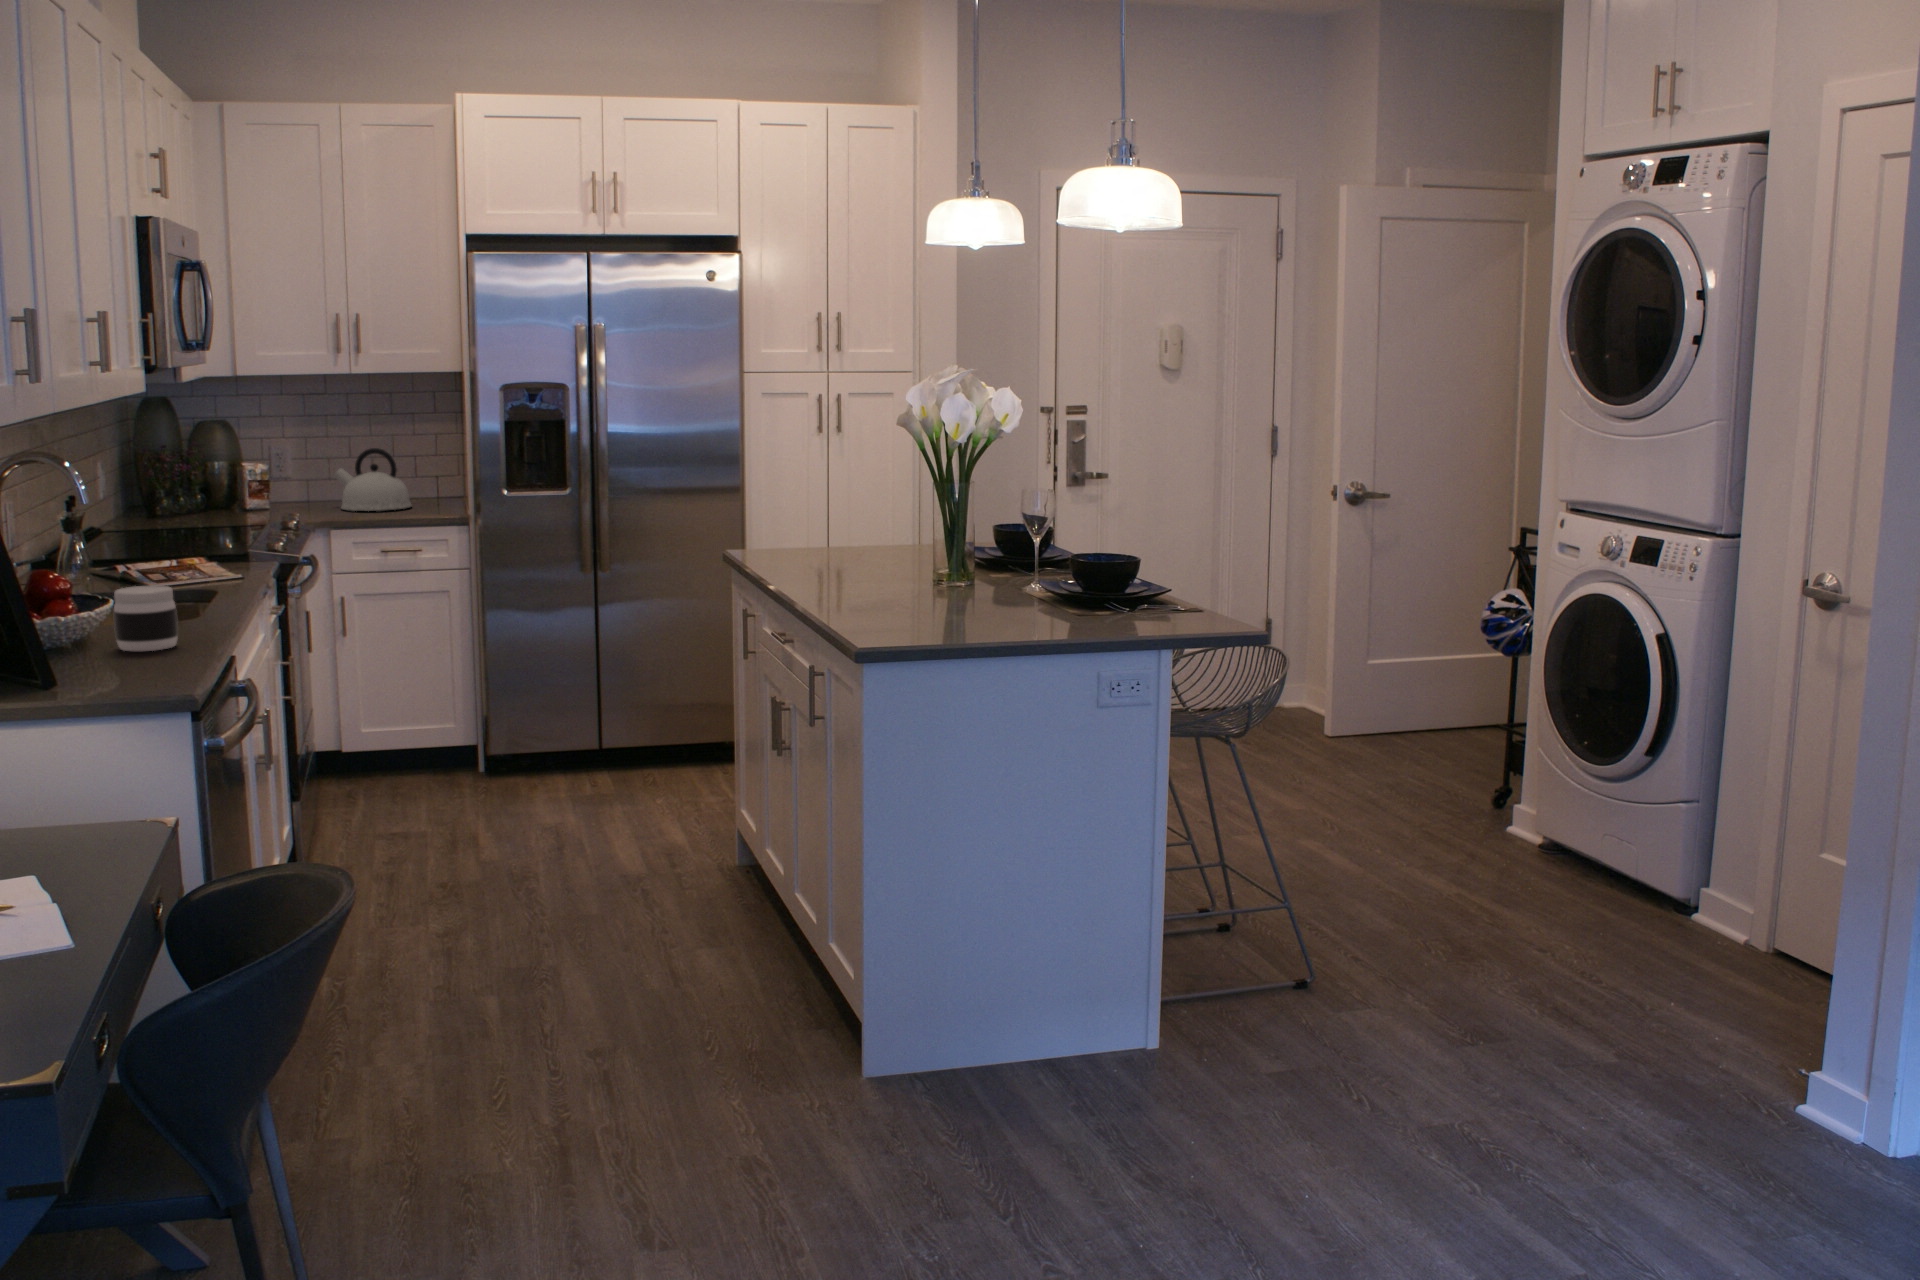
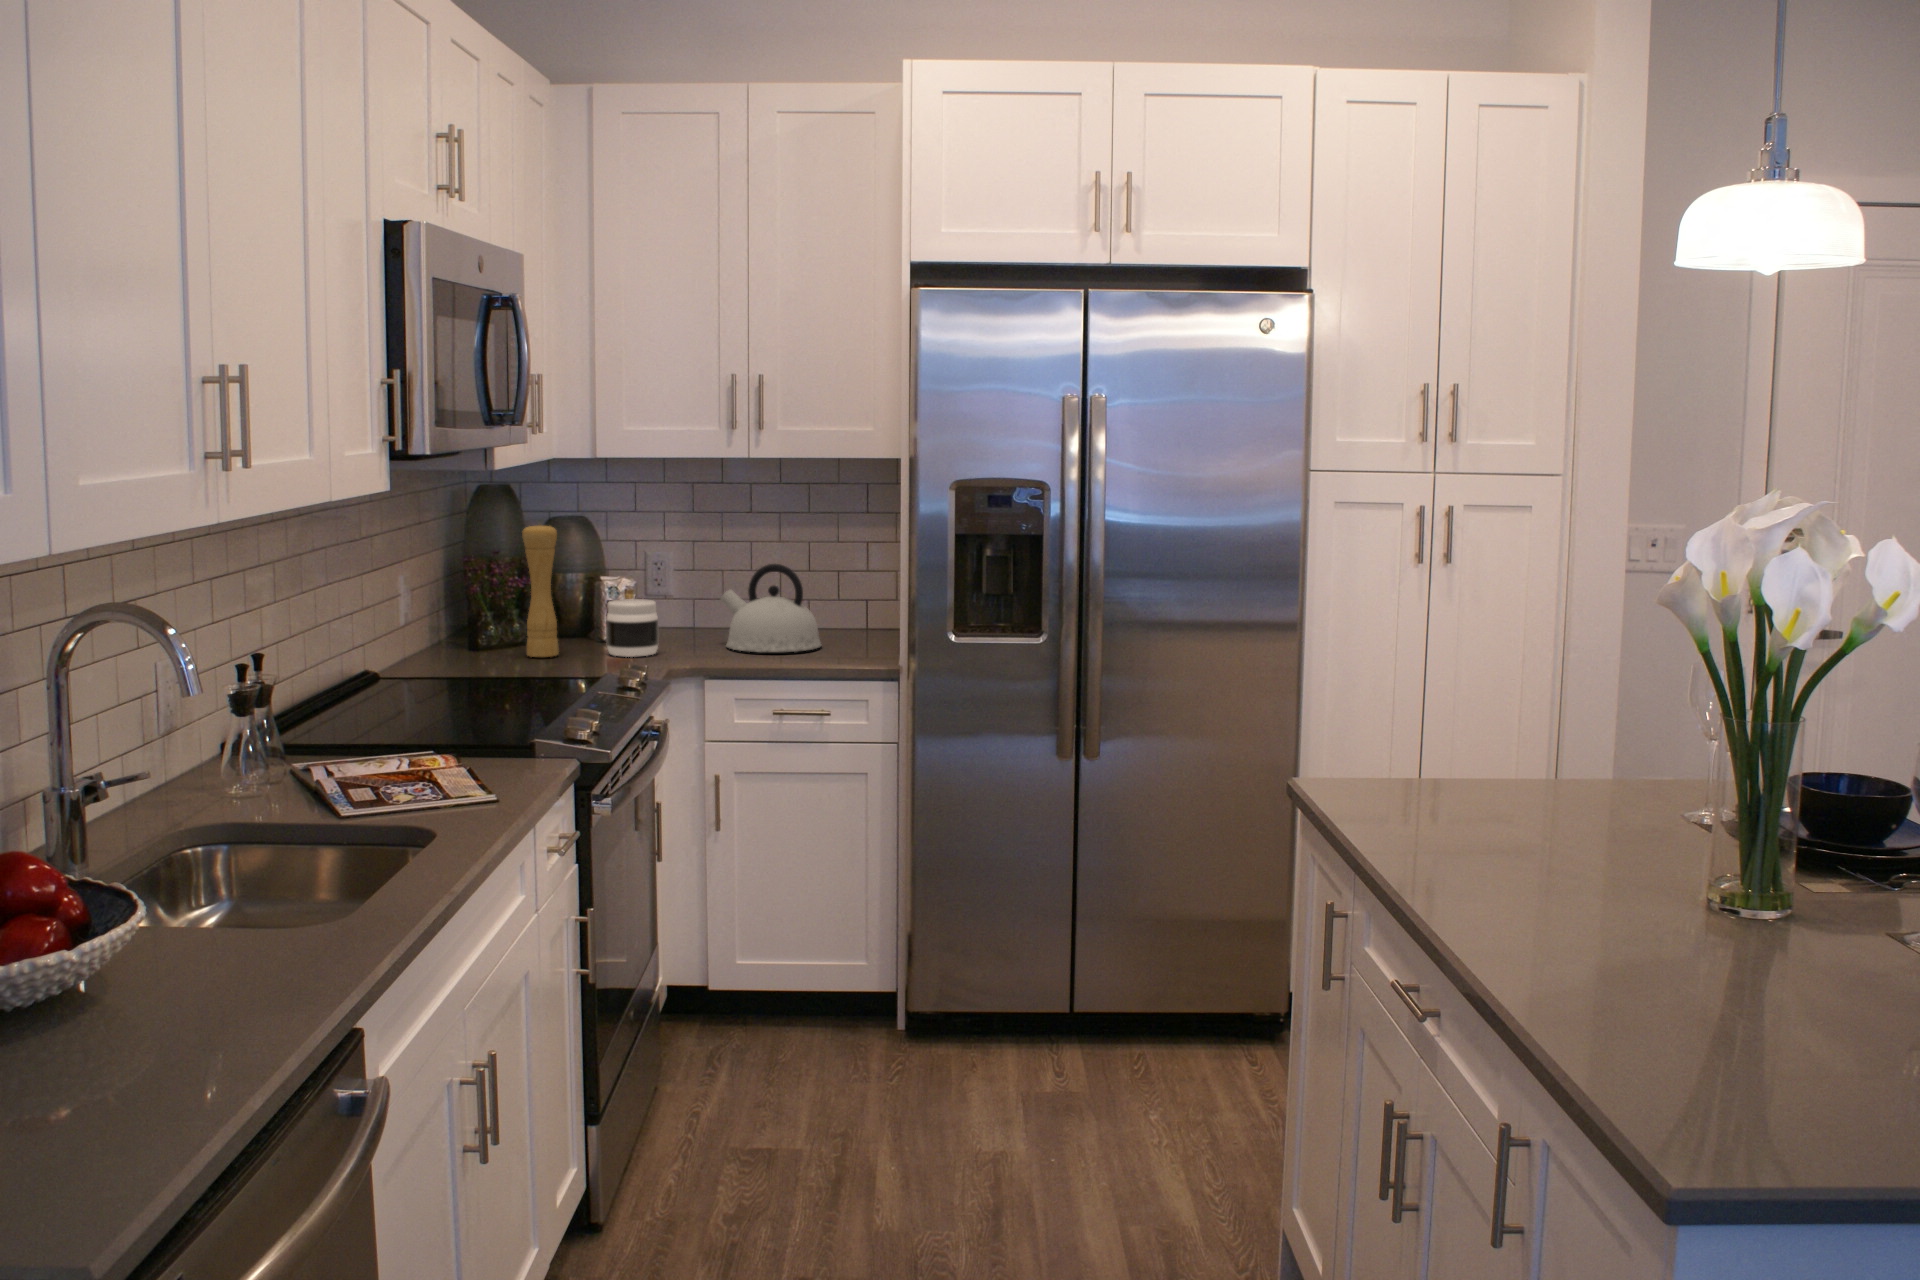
pepper mill: none [187,423,218,519] -> present [522,523,559,657]
jar: present [114,585,178,652] -> present [606,599,659,657]

